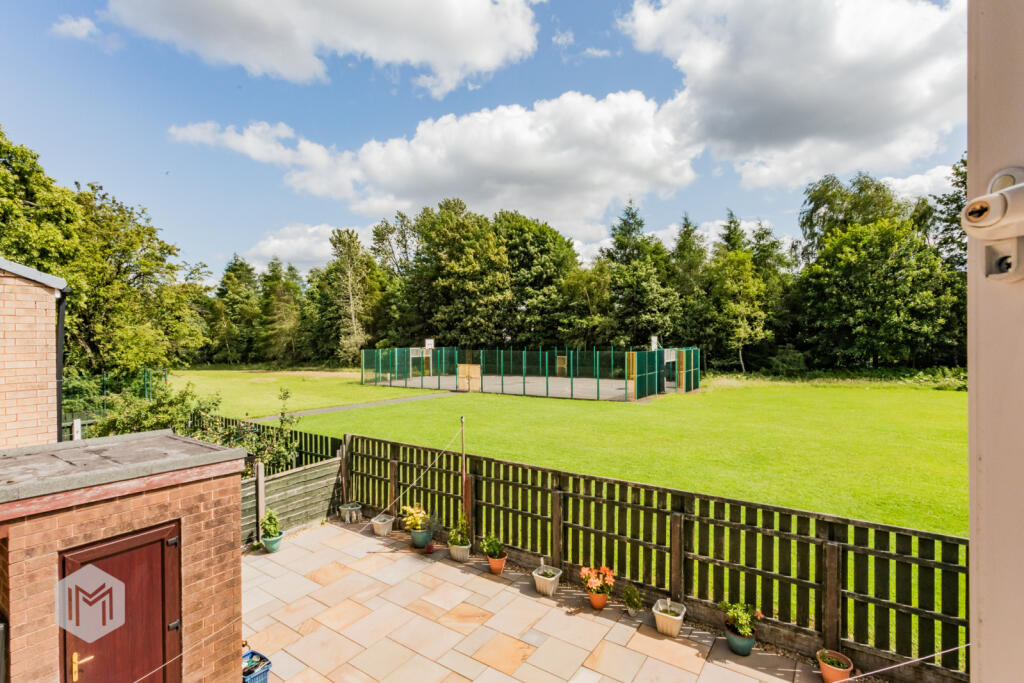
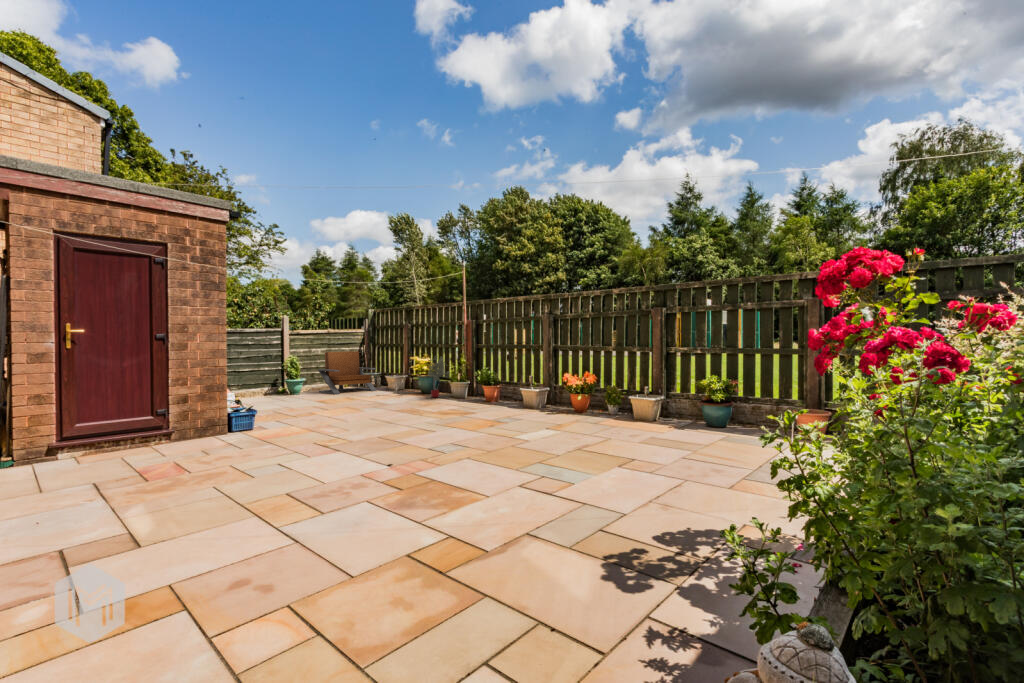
lounge chair: none [294,485,358,545] -> present [318,351,376,394]

